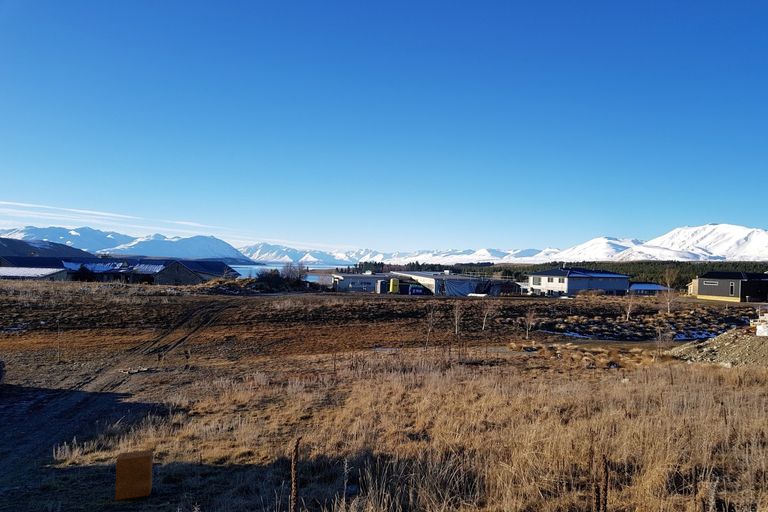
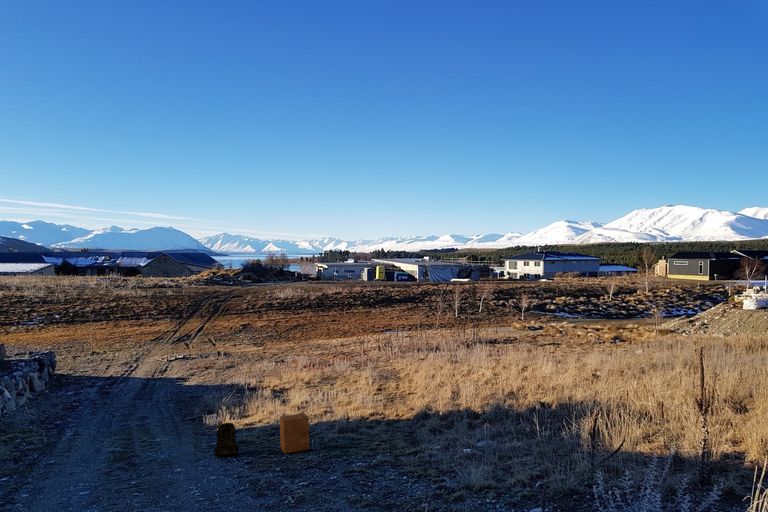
backpack: none [32,458,66,503] -> present [215,423,238,457]

